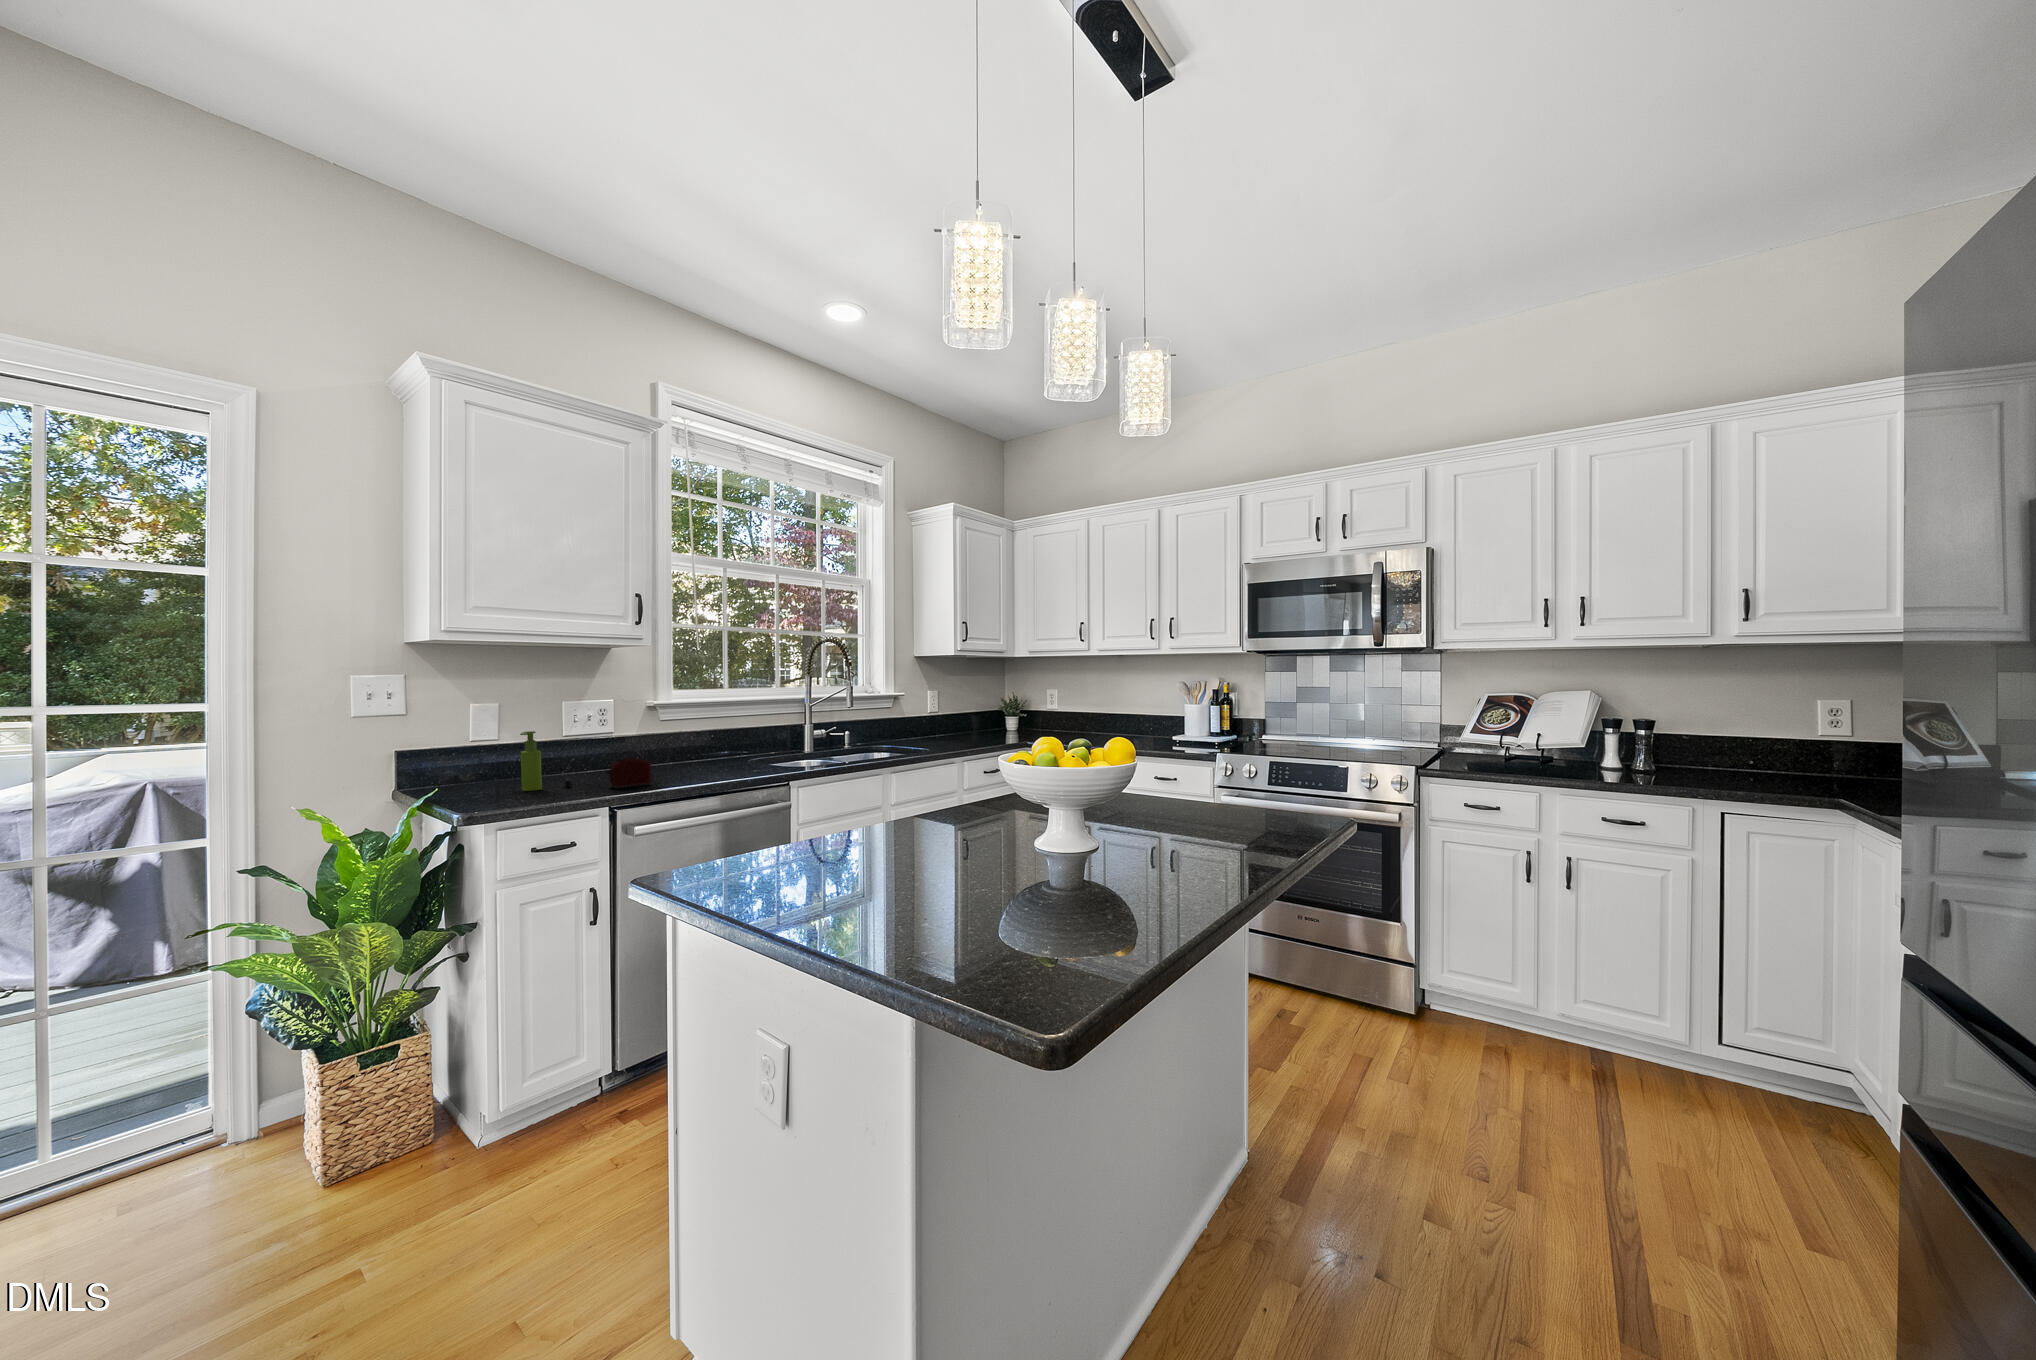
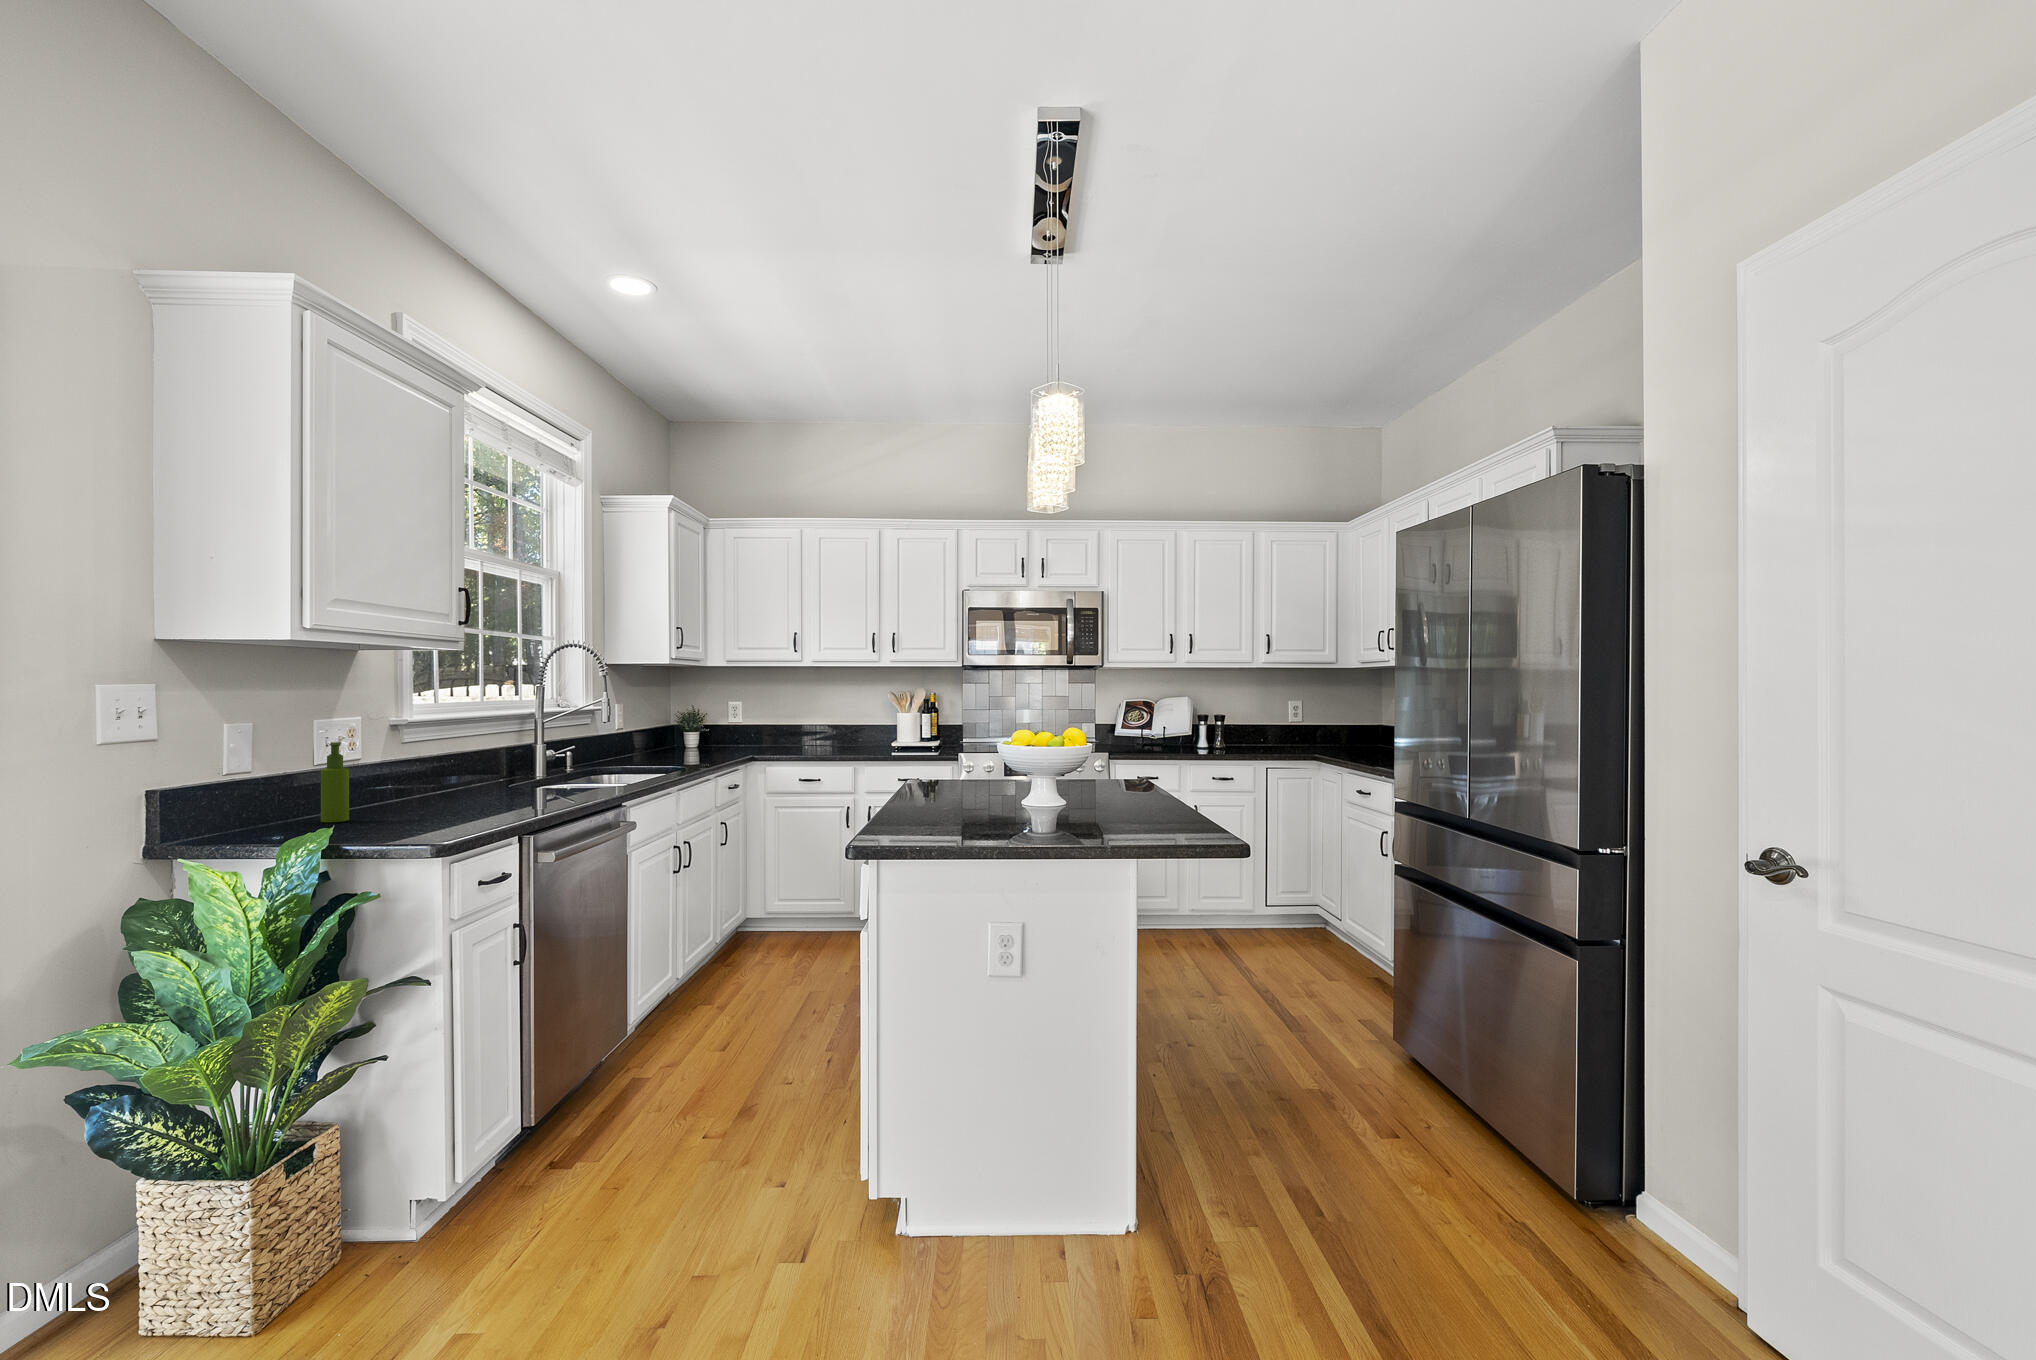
toaster: present [565,758,652,788] -> none [366,775,486,817]

